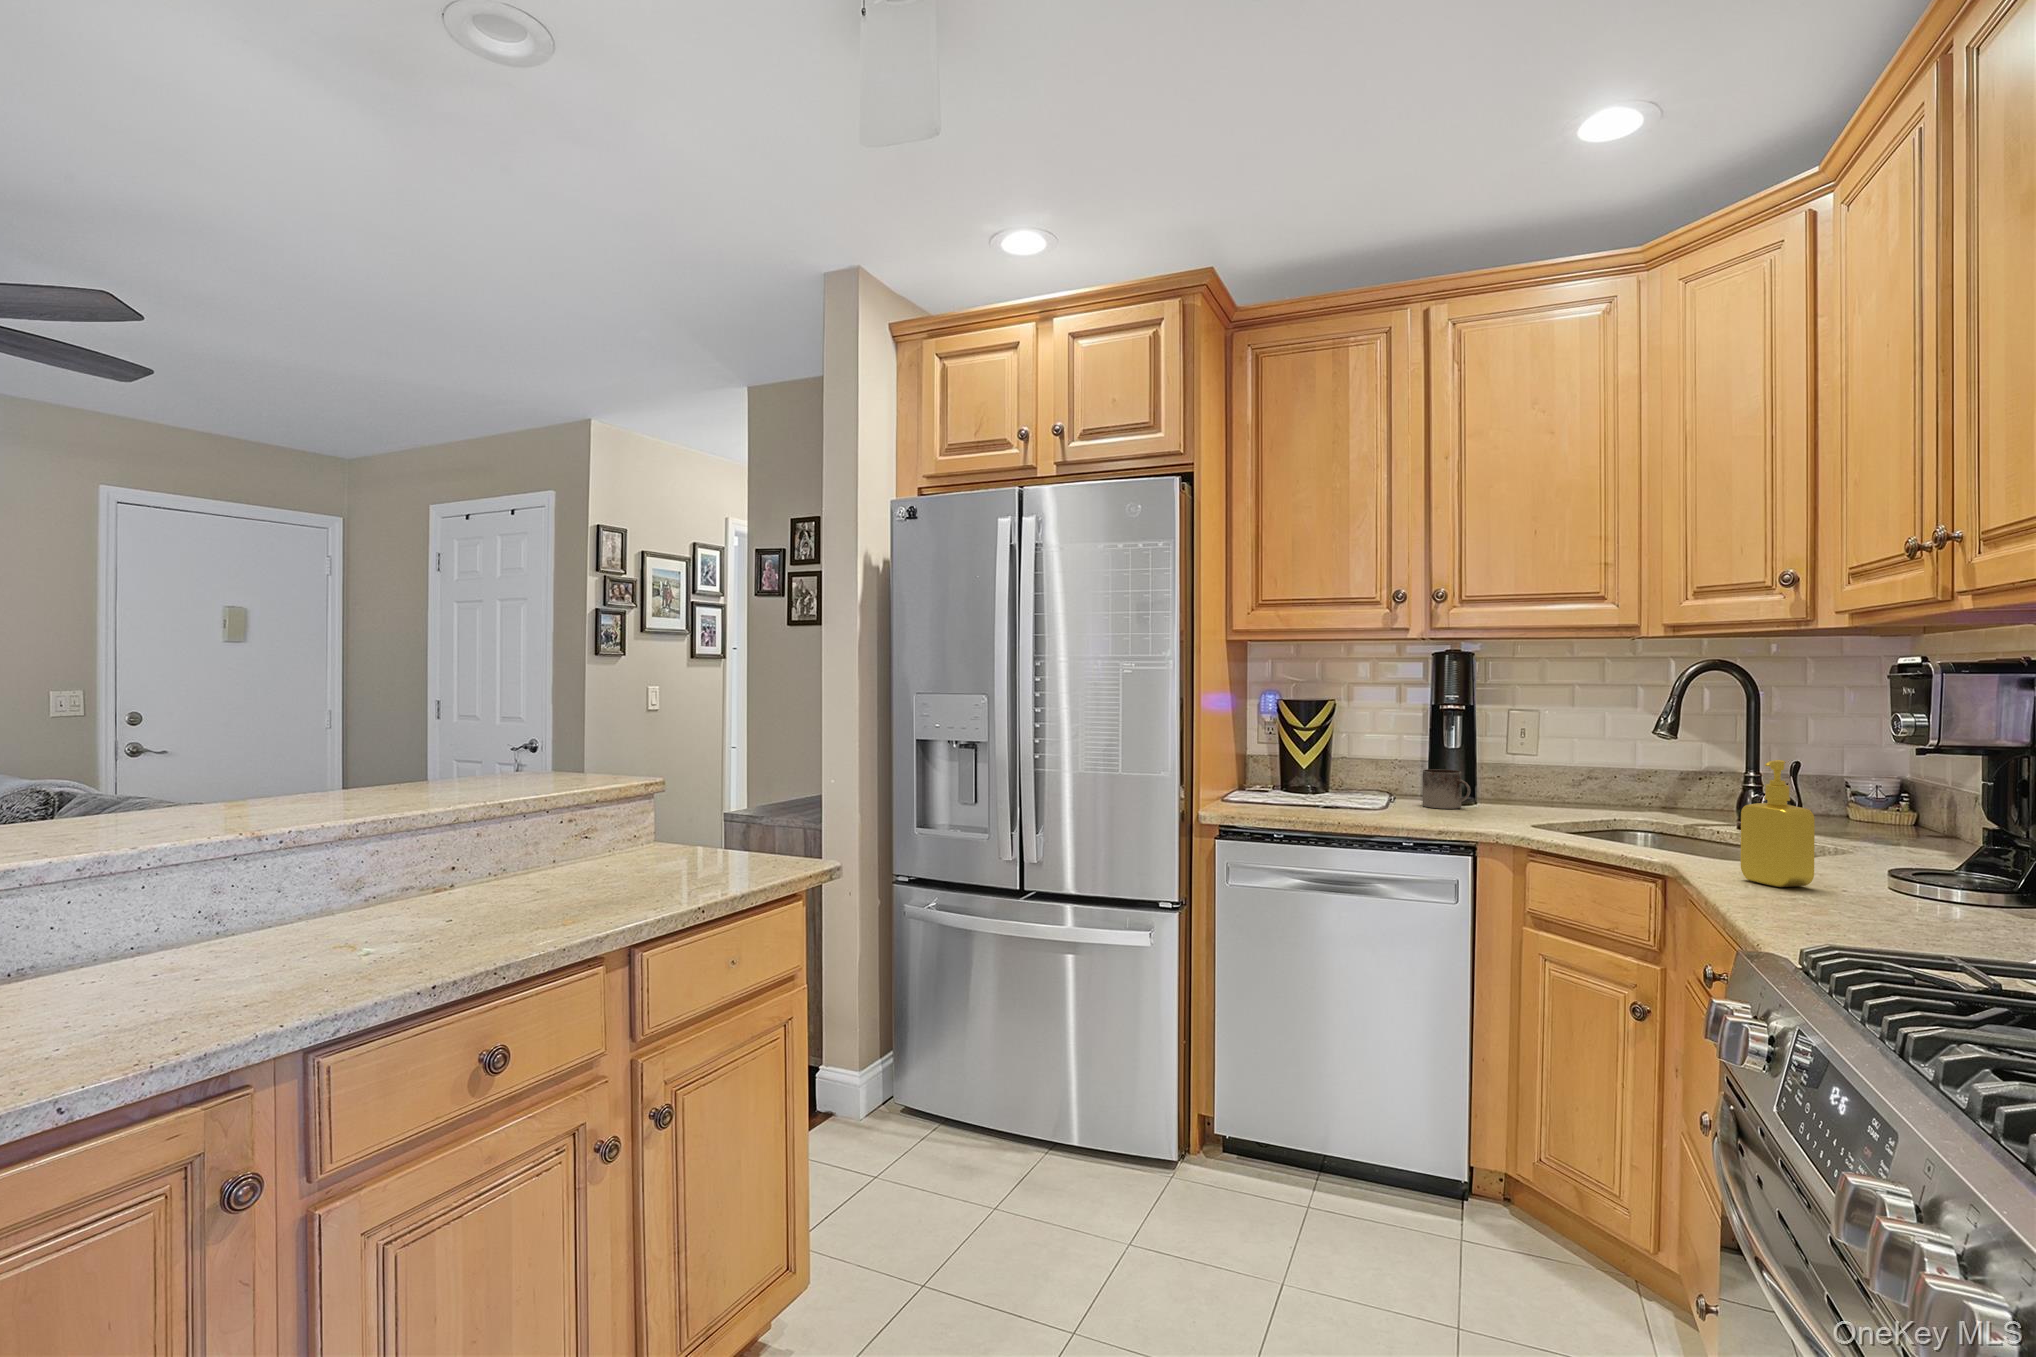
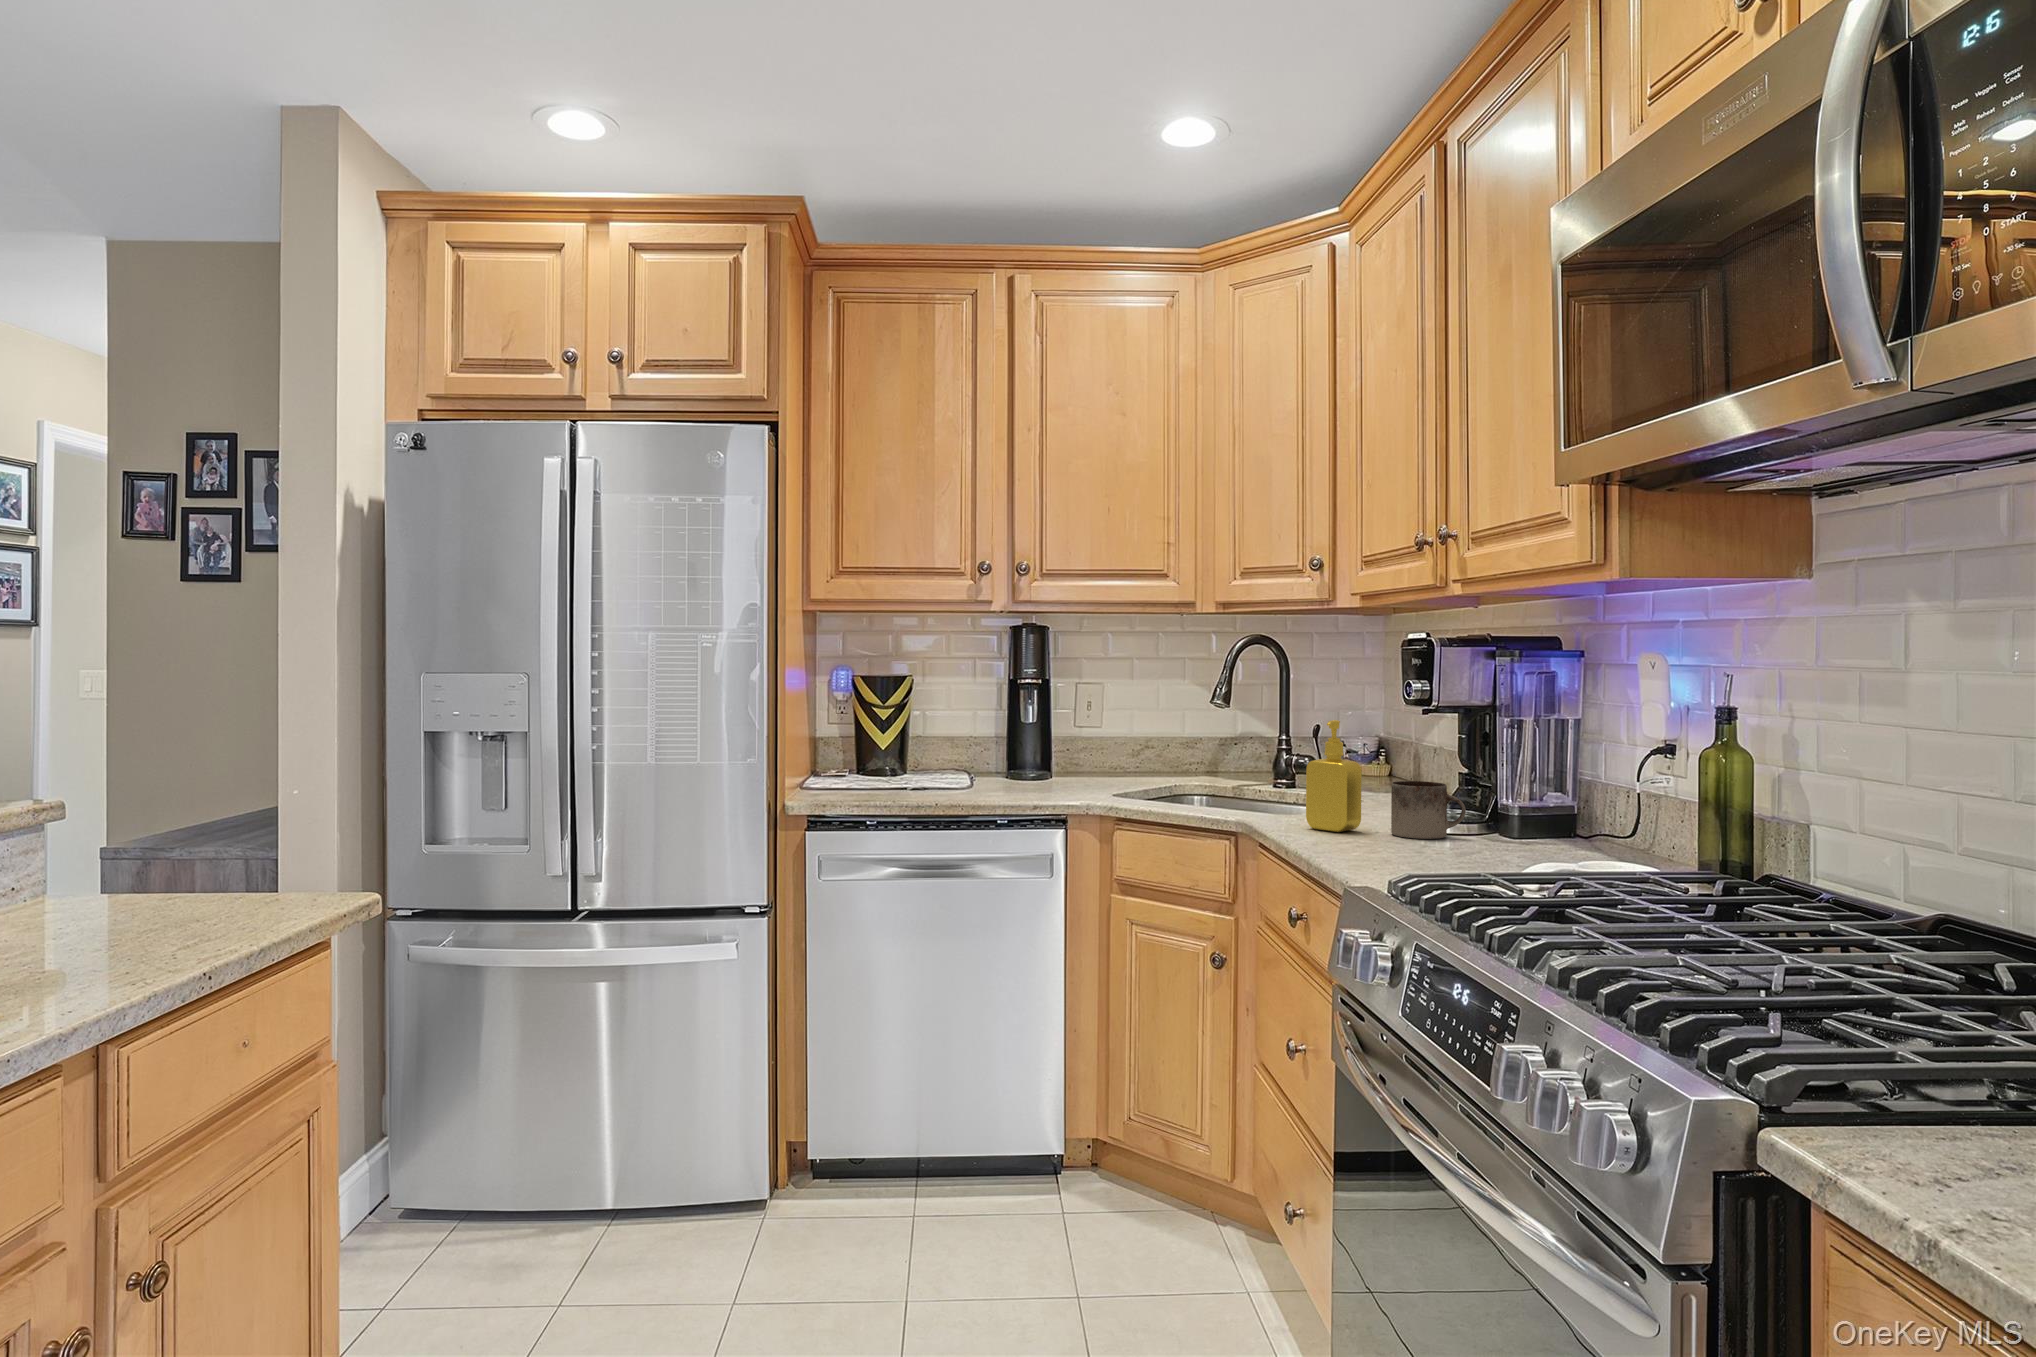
mug: present [1423,769,1471,809] -> present [1391,781,1466,839]

